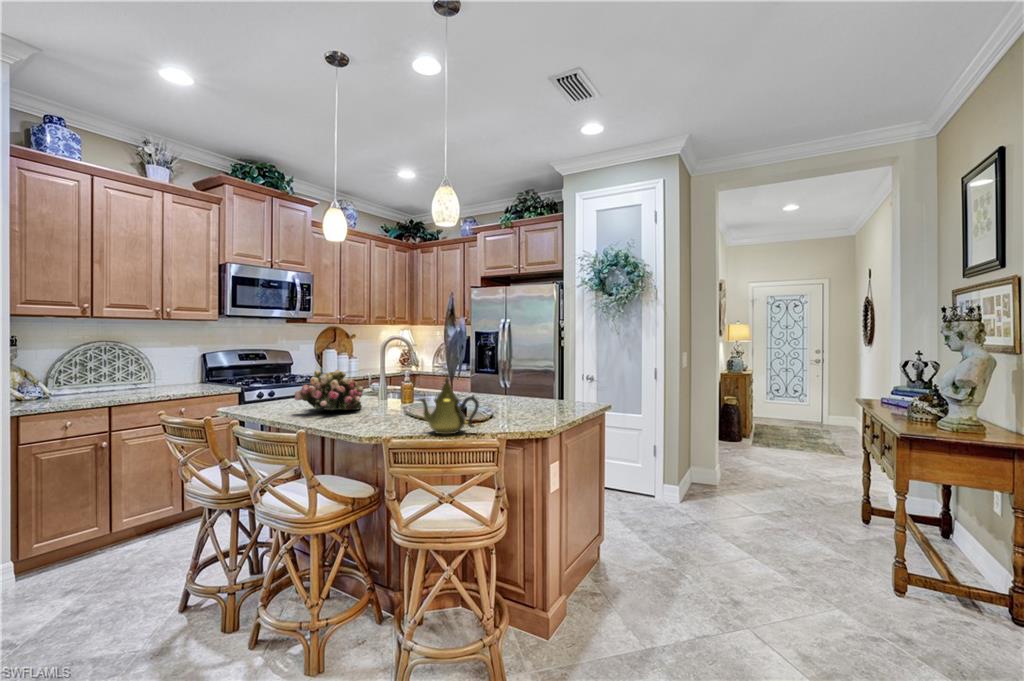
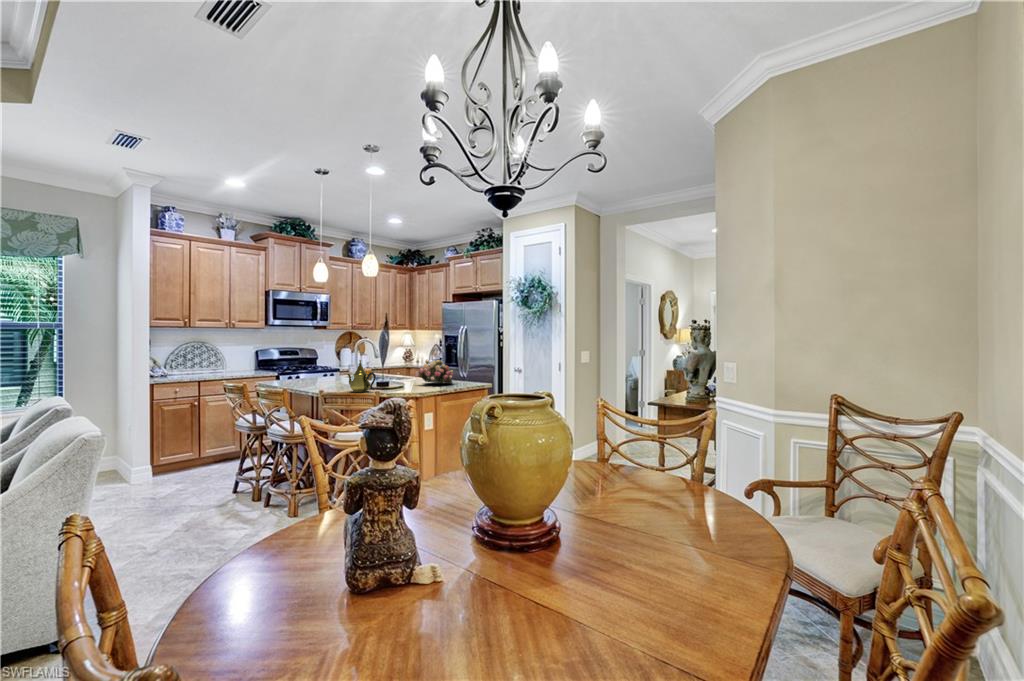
flower arrangement: present [295,370,364,410] -> present [415,359,453,384]

